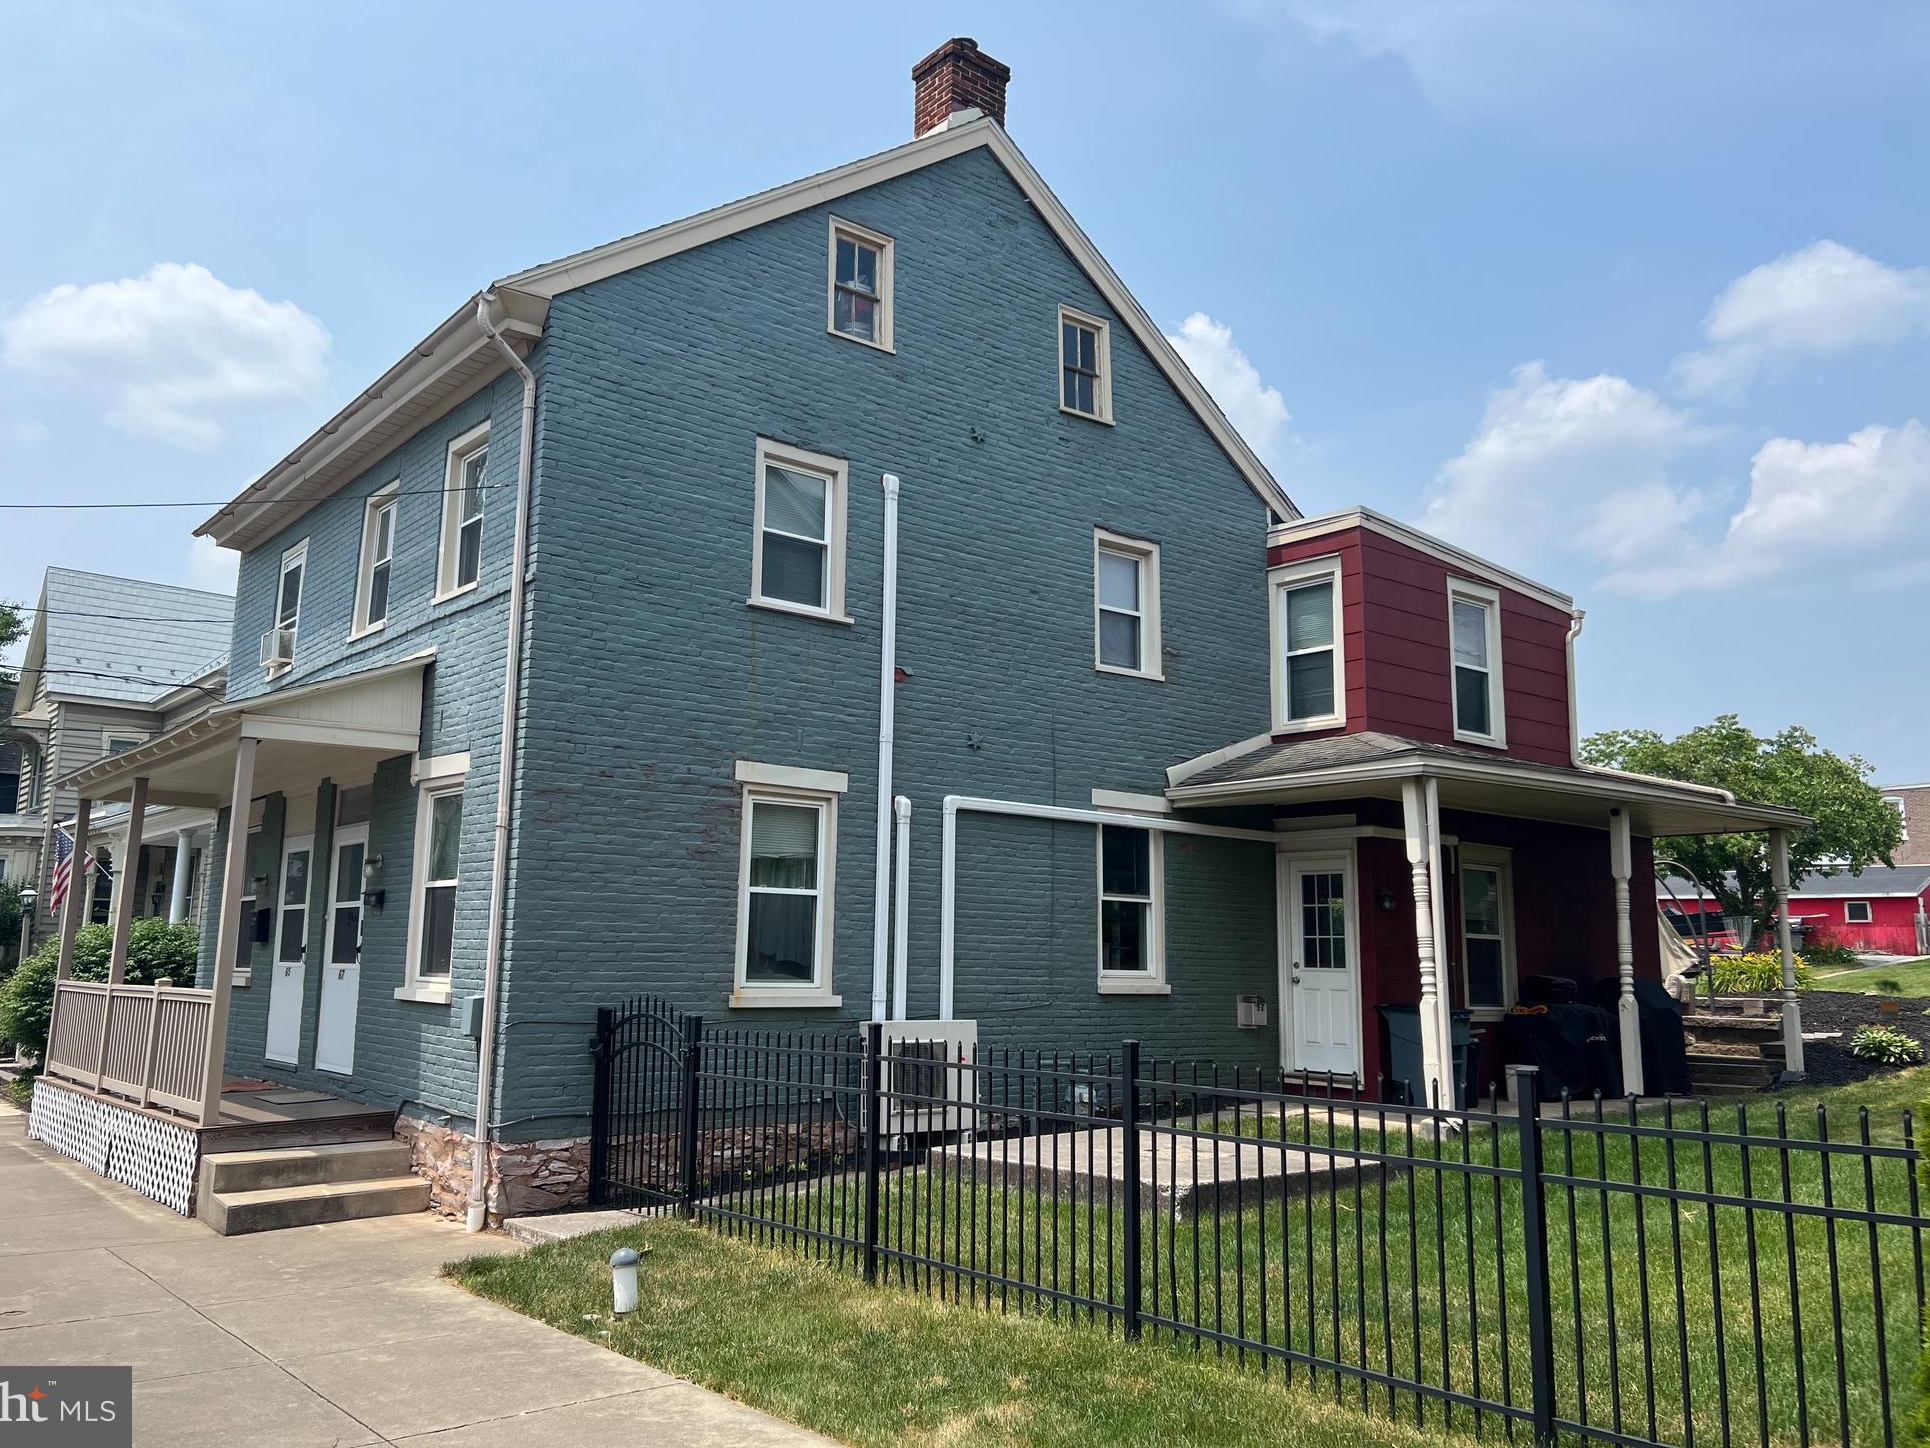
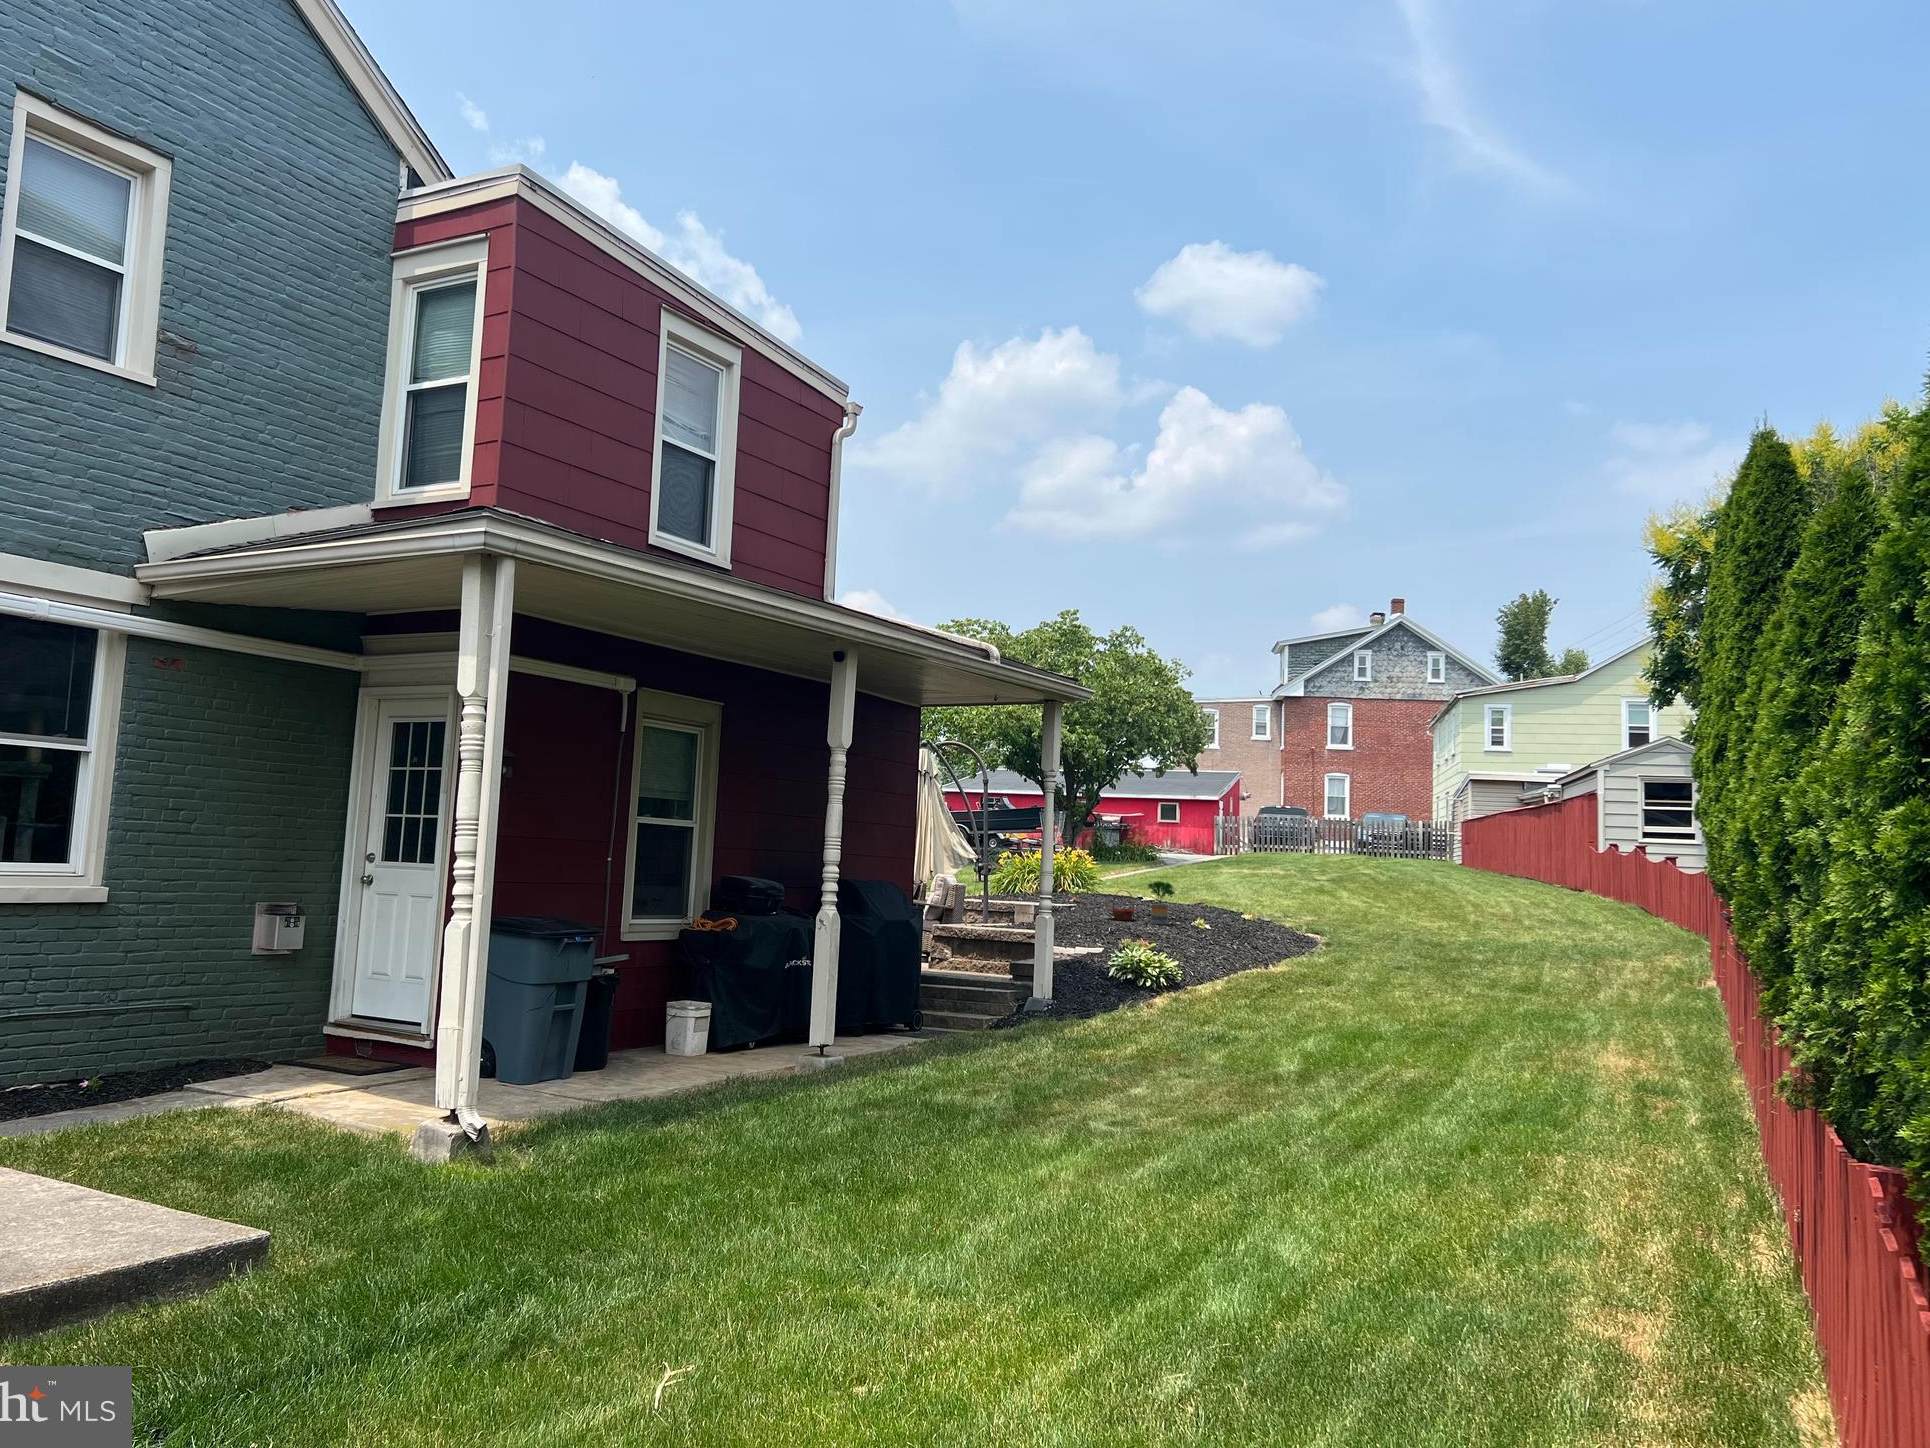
basket: none [1833,988,1865,1016] -> present [1109,890,1137,920]

